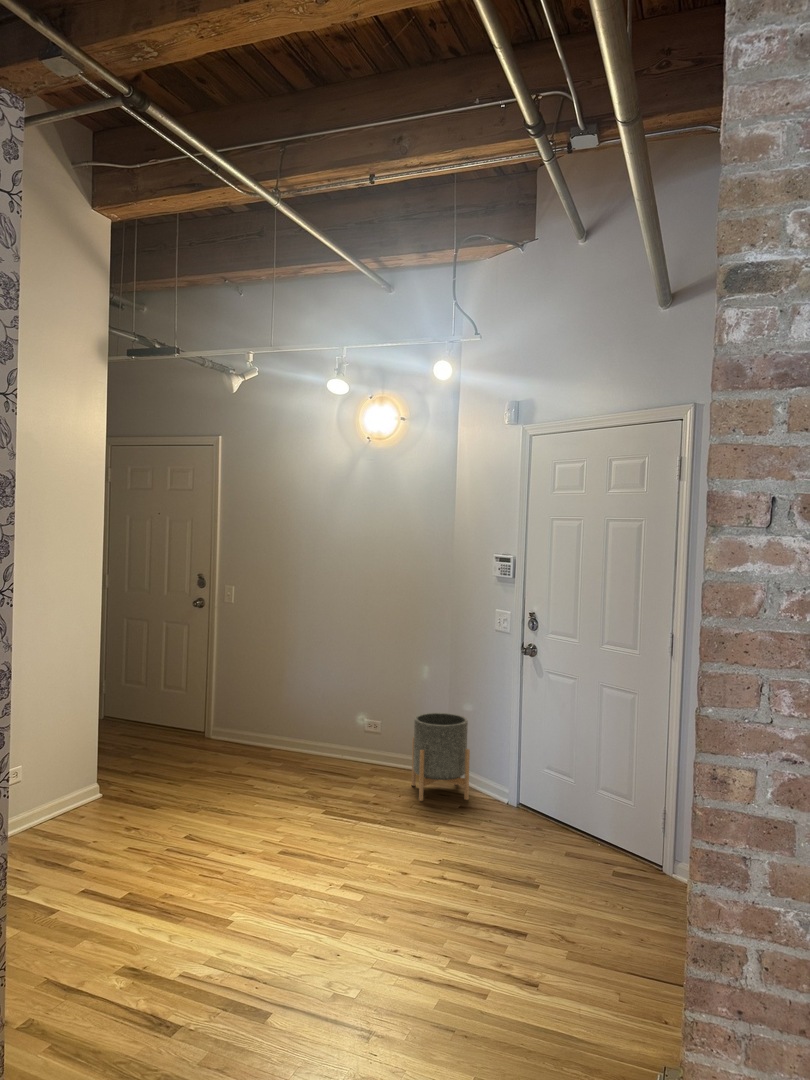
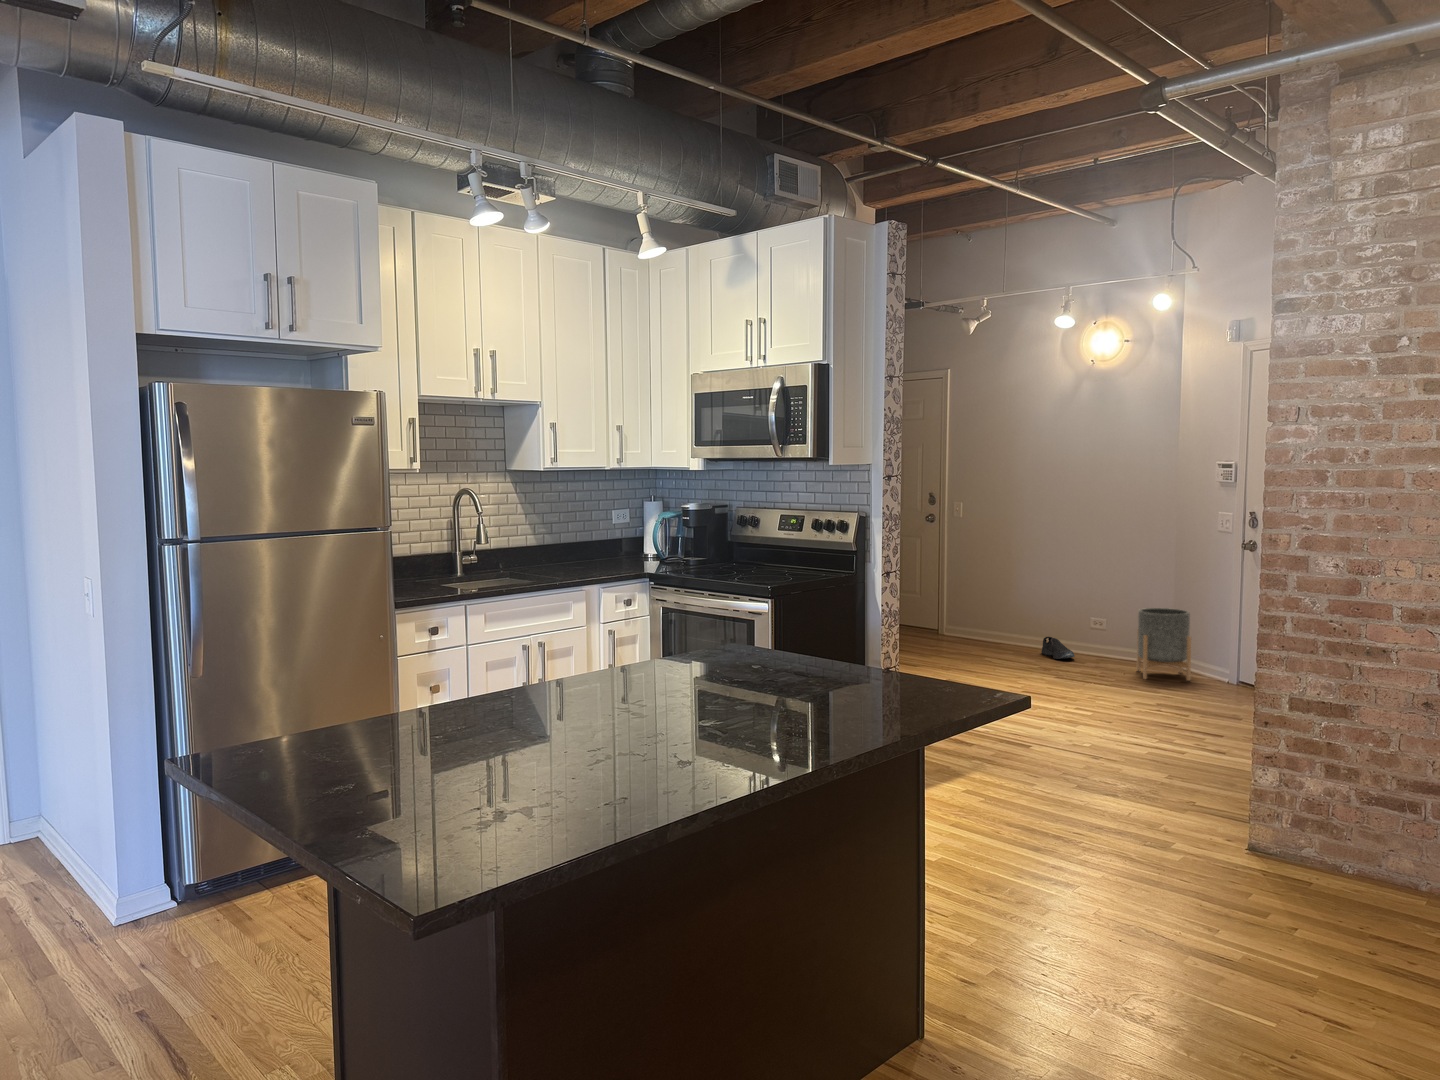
shoe: none [311,740,346,769] -> present [1041,637,1075,659]

